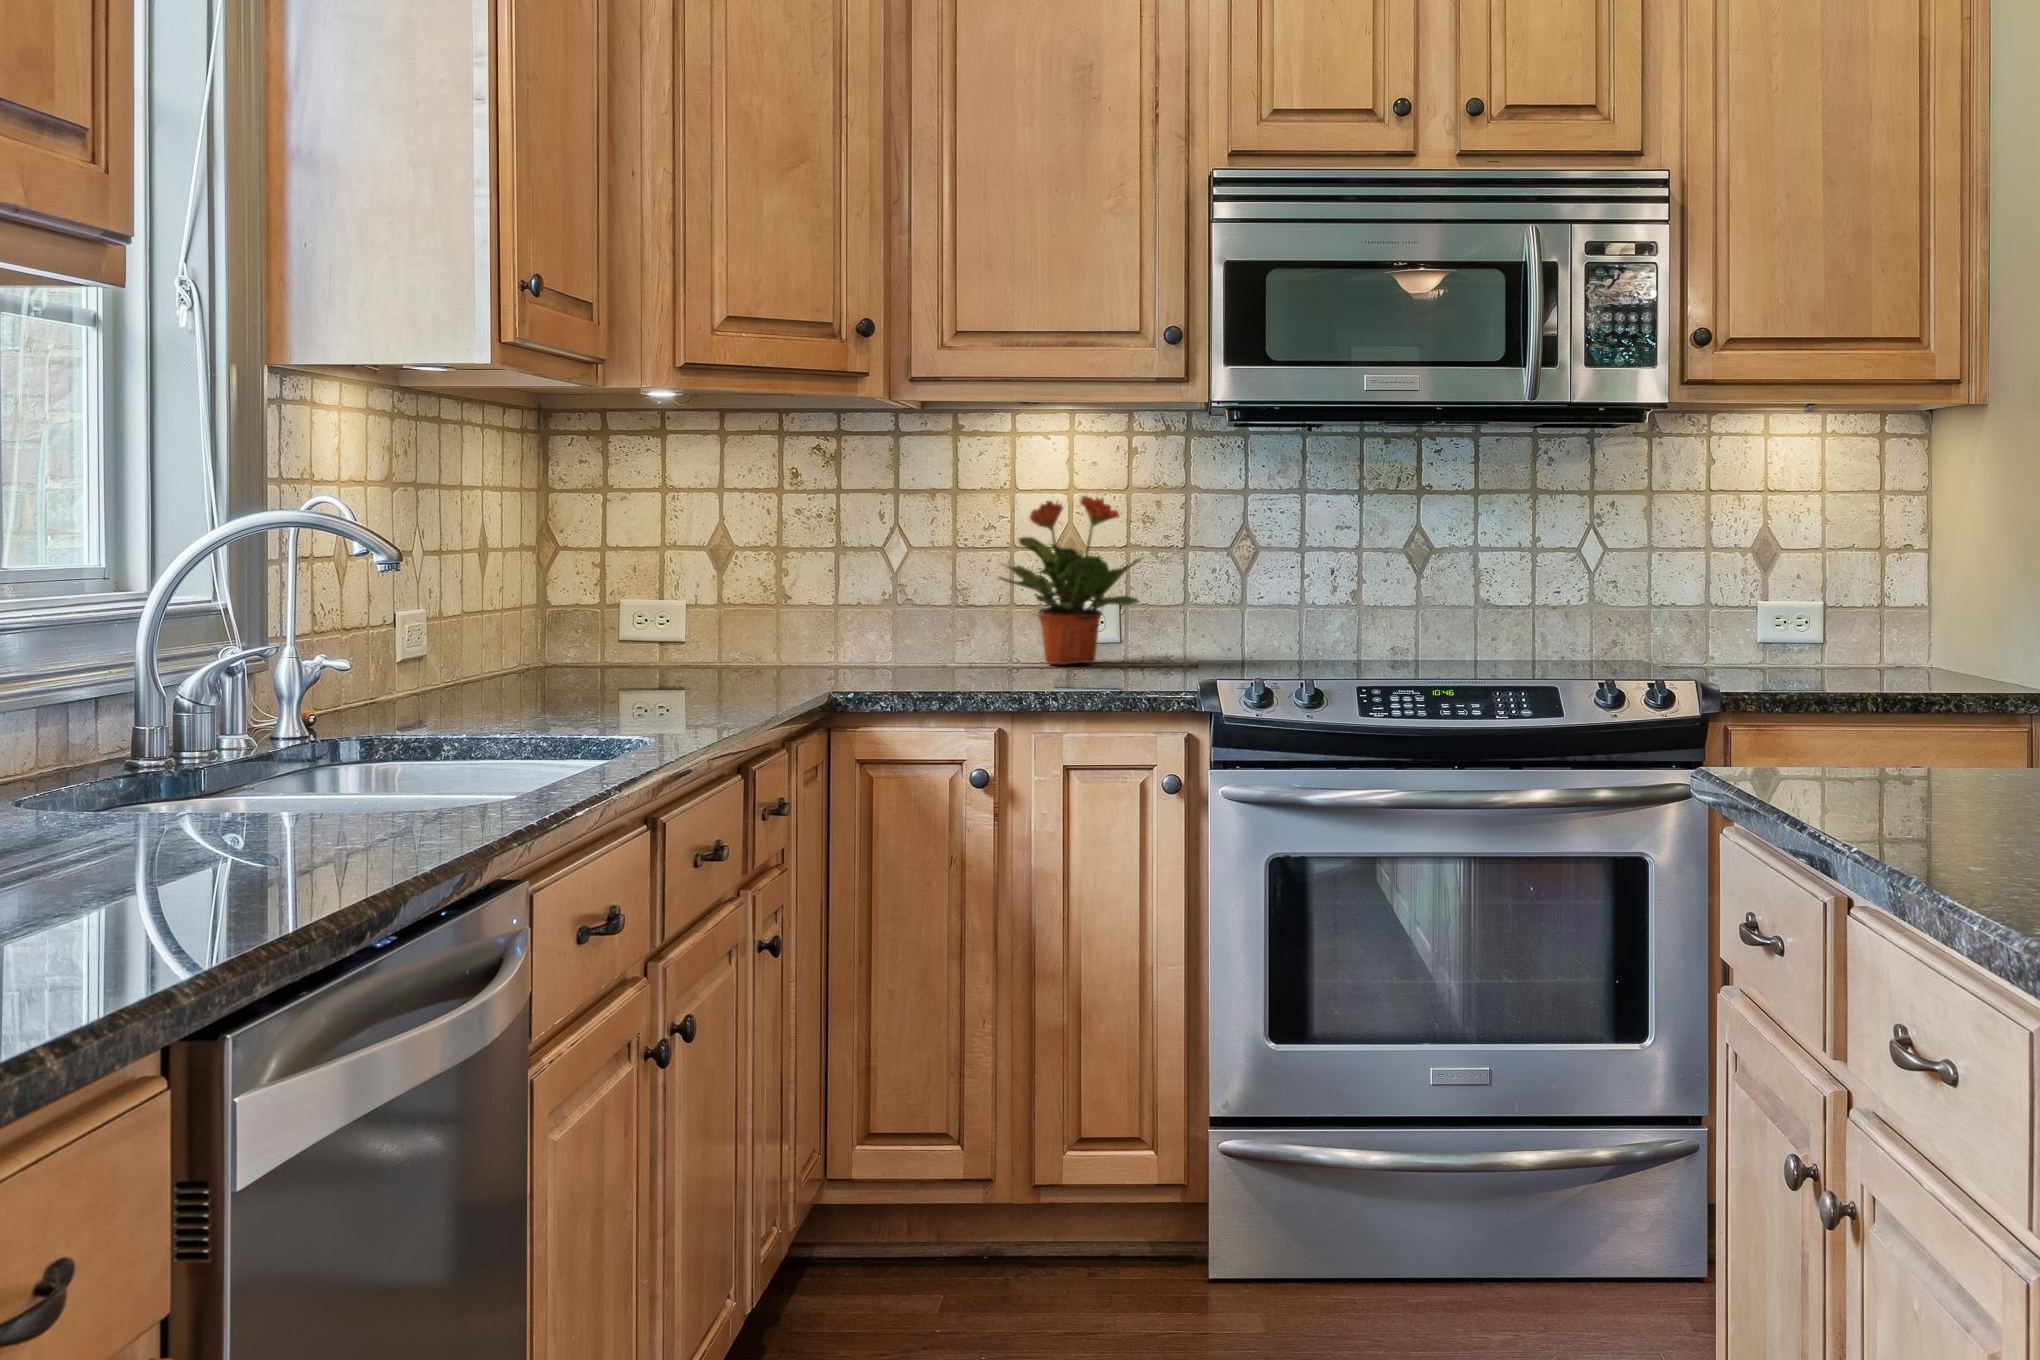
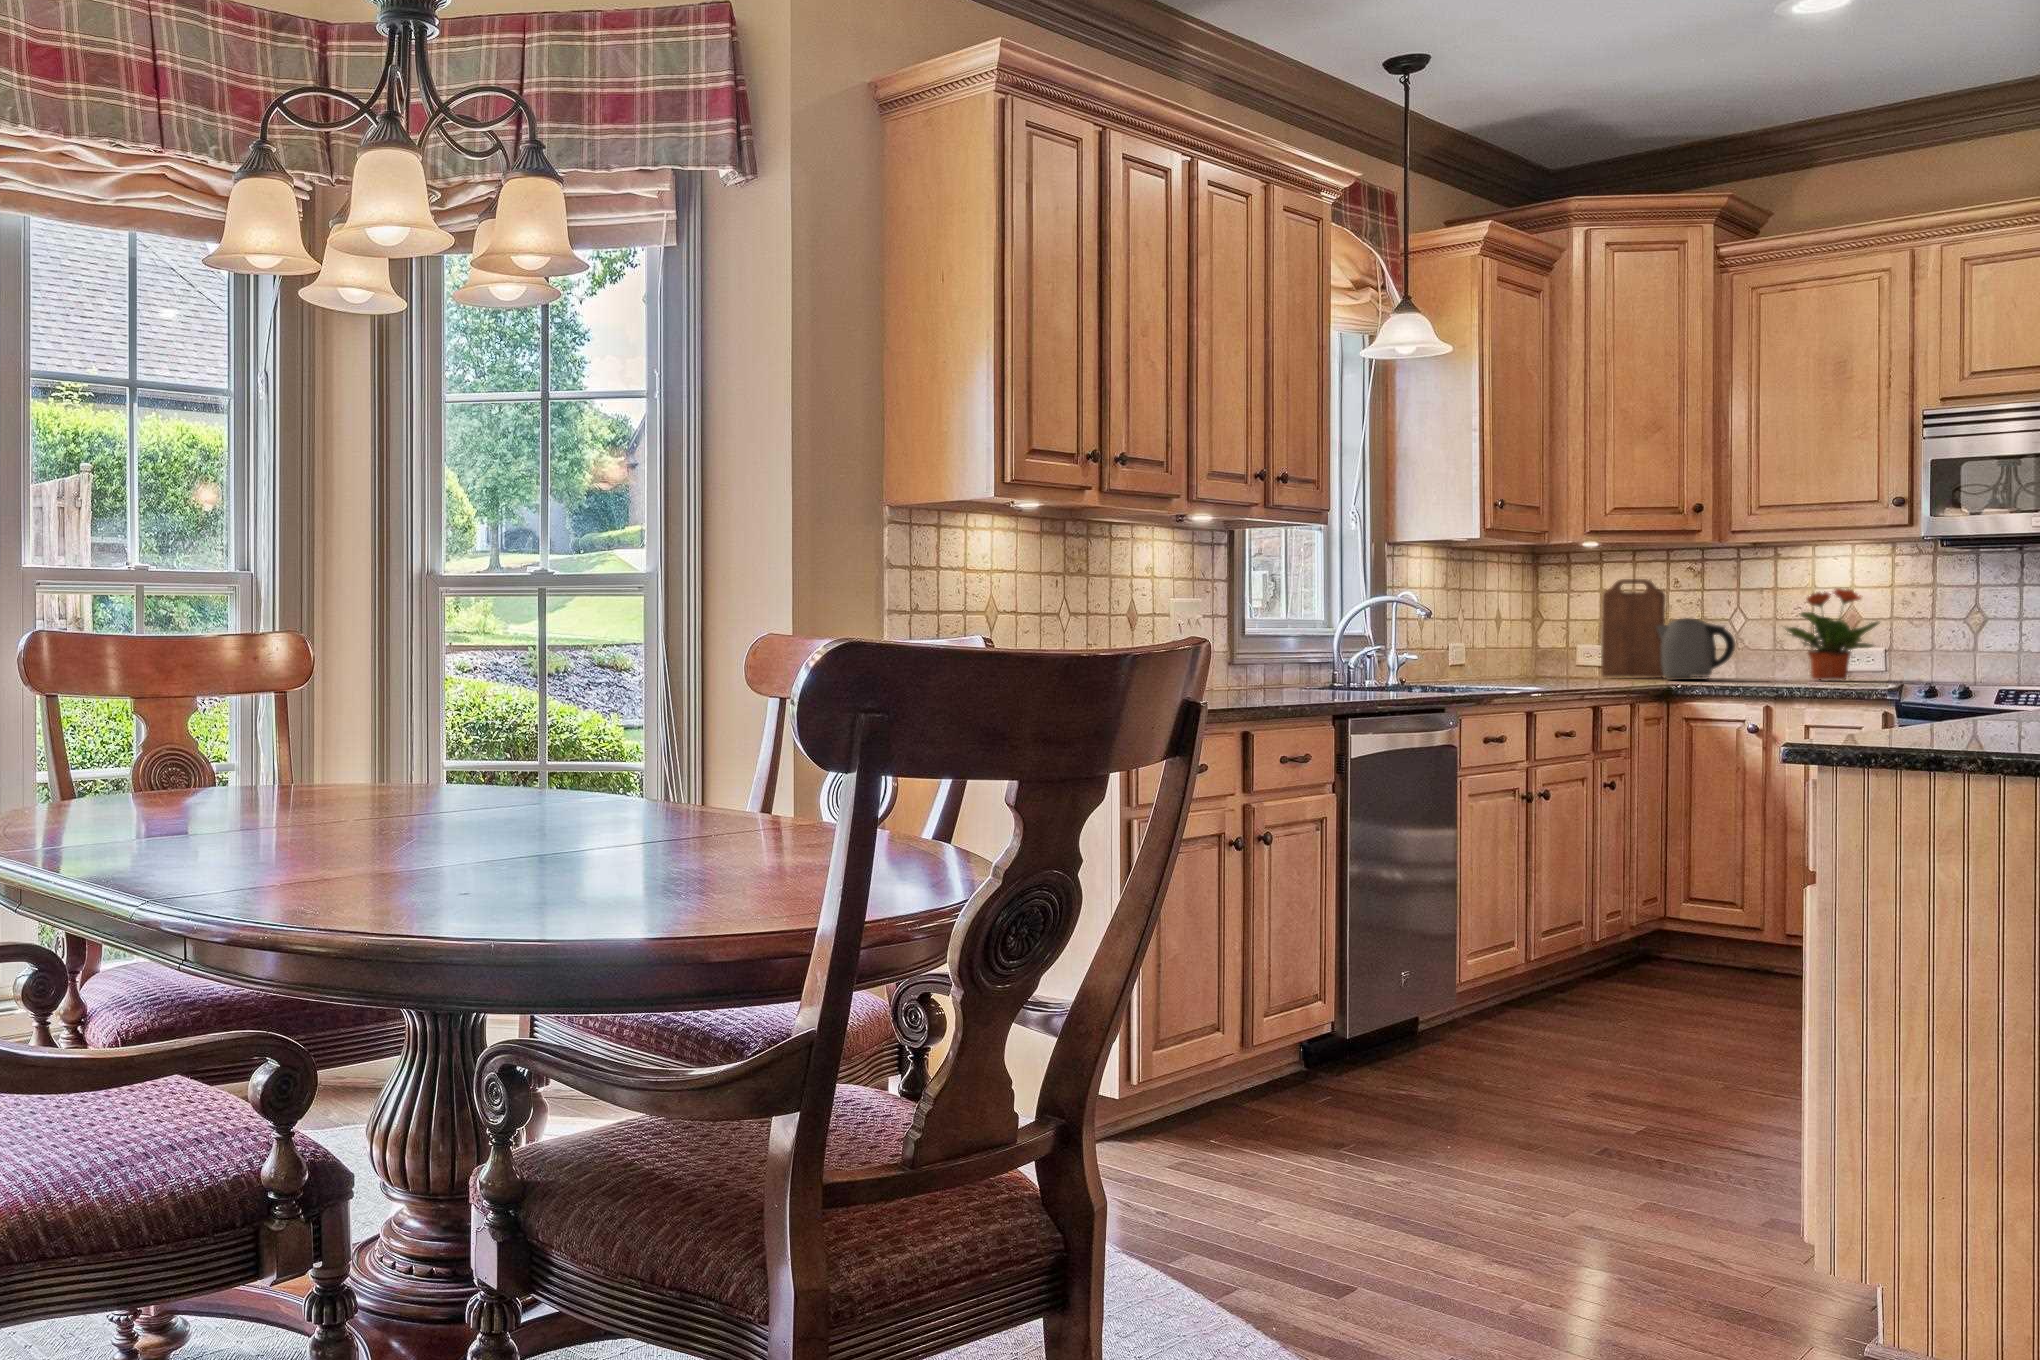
cutting board: none [693,467,796,668] -> present [1601,579,1666,678]
kettle: none [803,550,934,675] -> present [1656,618,1735,680]

